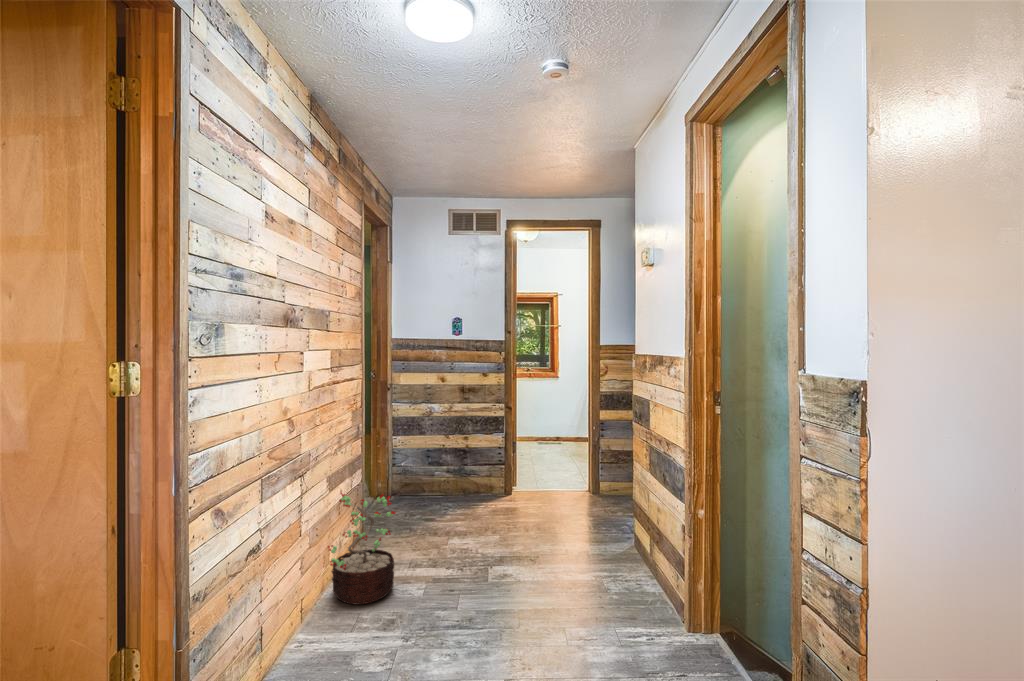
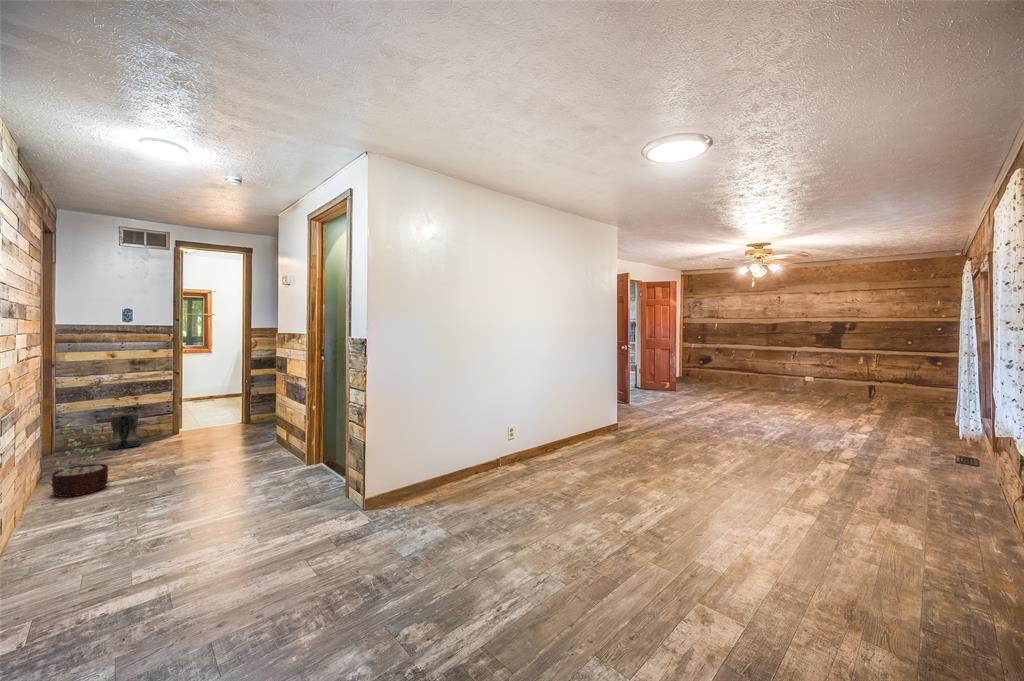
boots: none [432,457,466,508] -> present [108,413,140,450]

